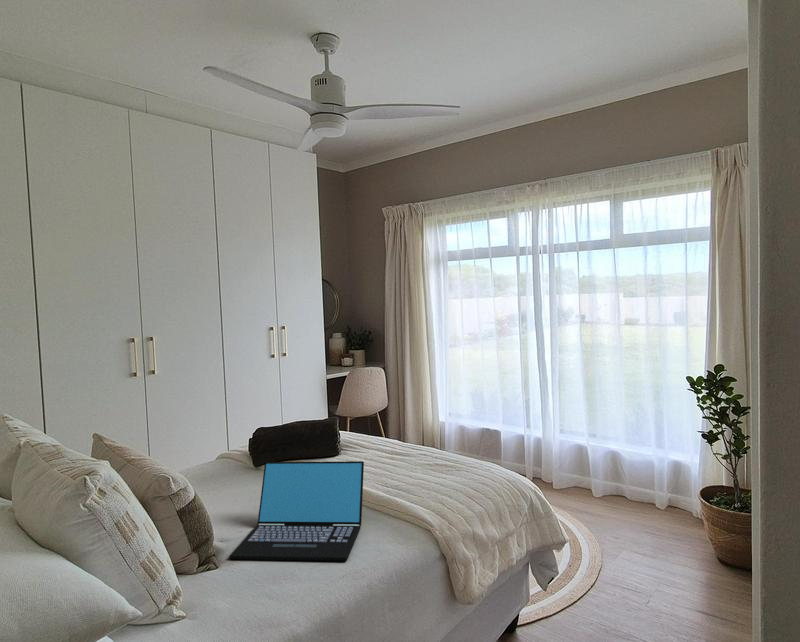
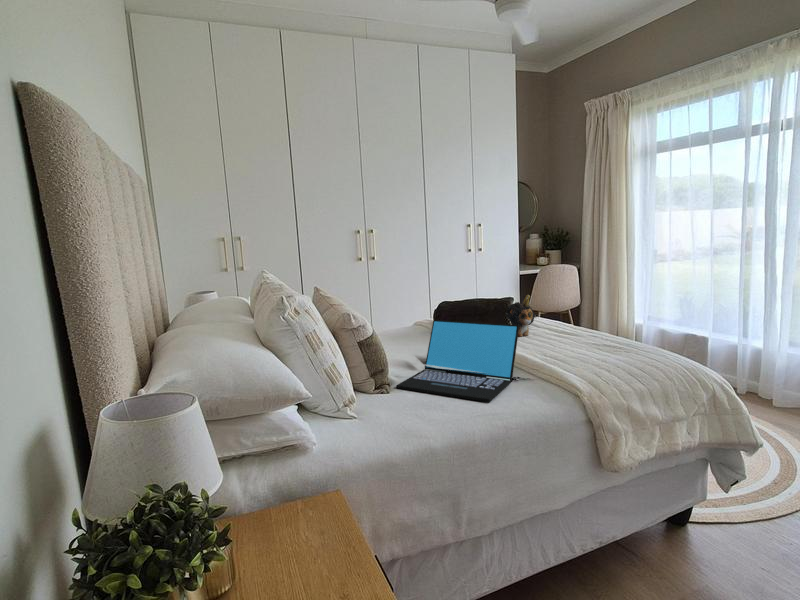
plush toy: none [335,417,367,462] -> present [506,295,537,337]

